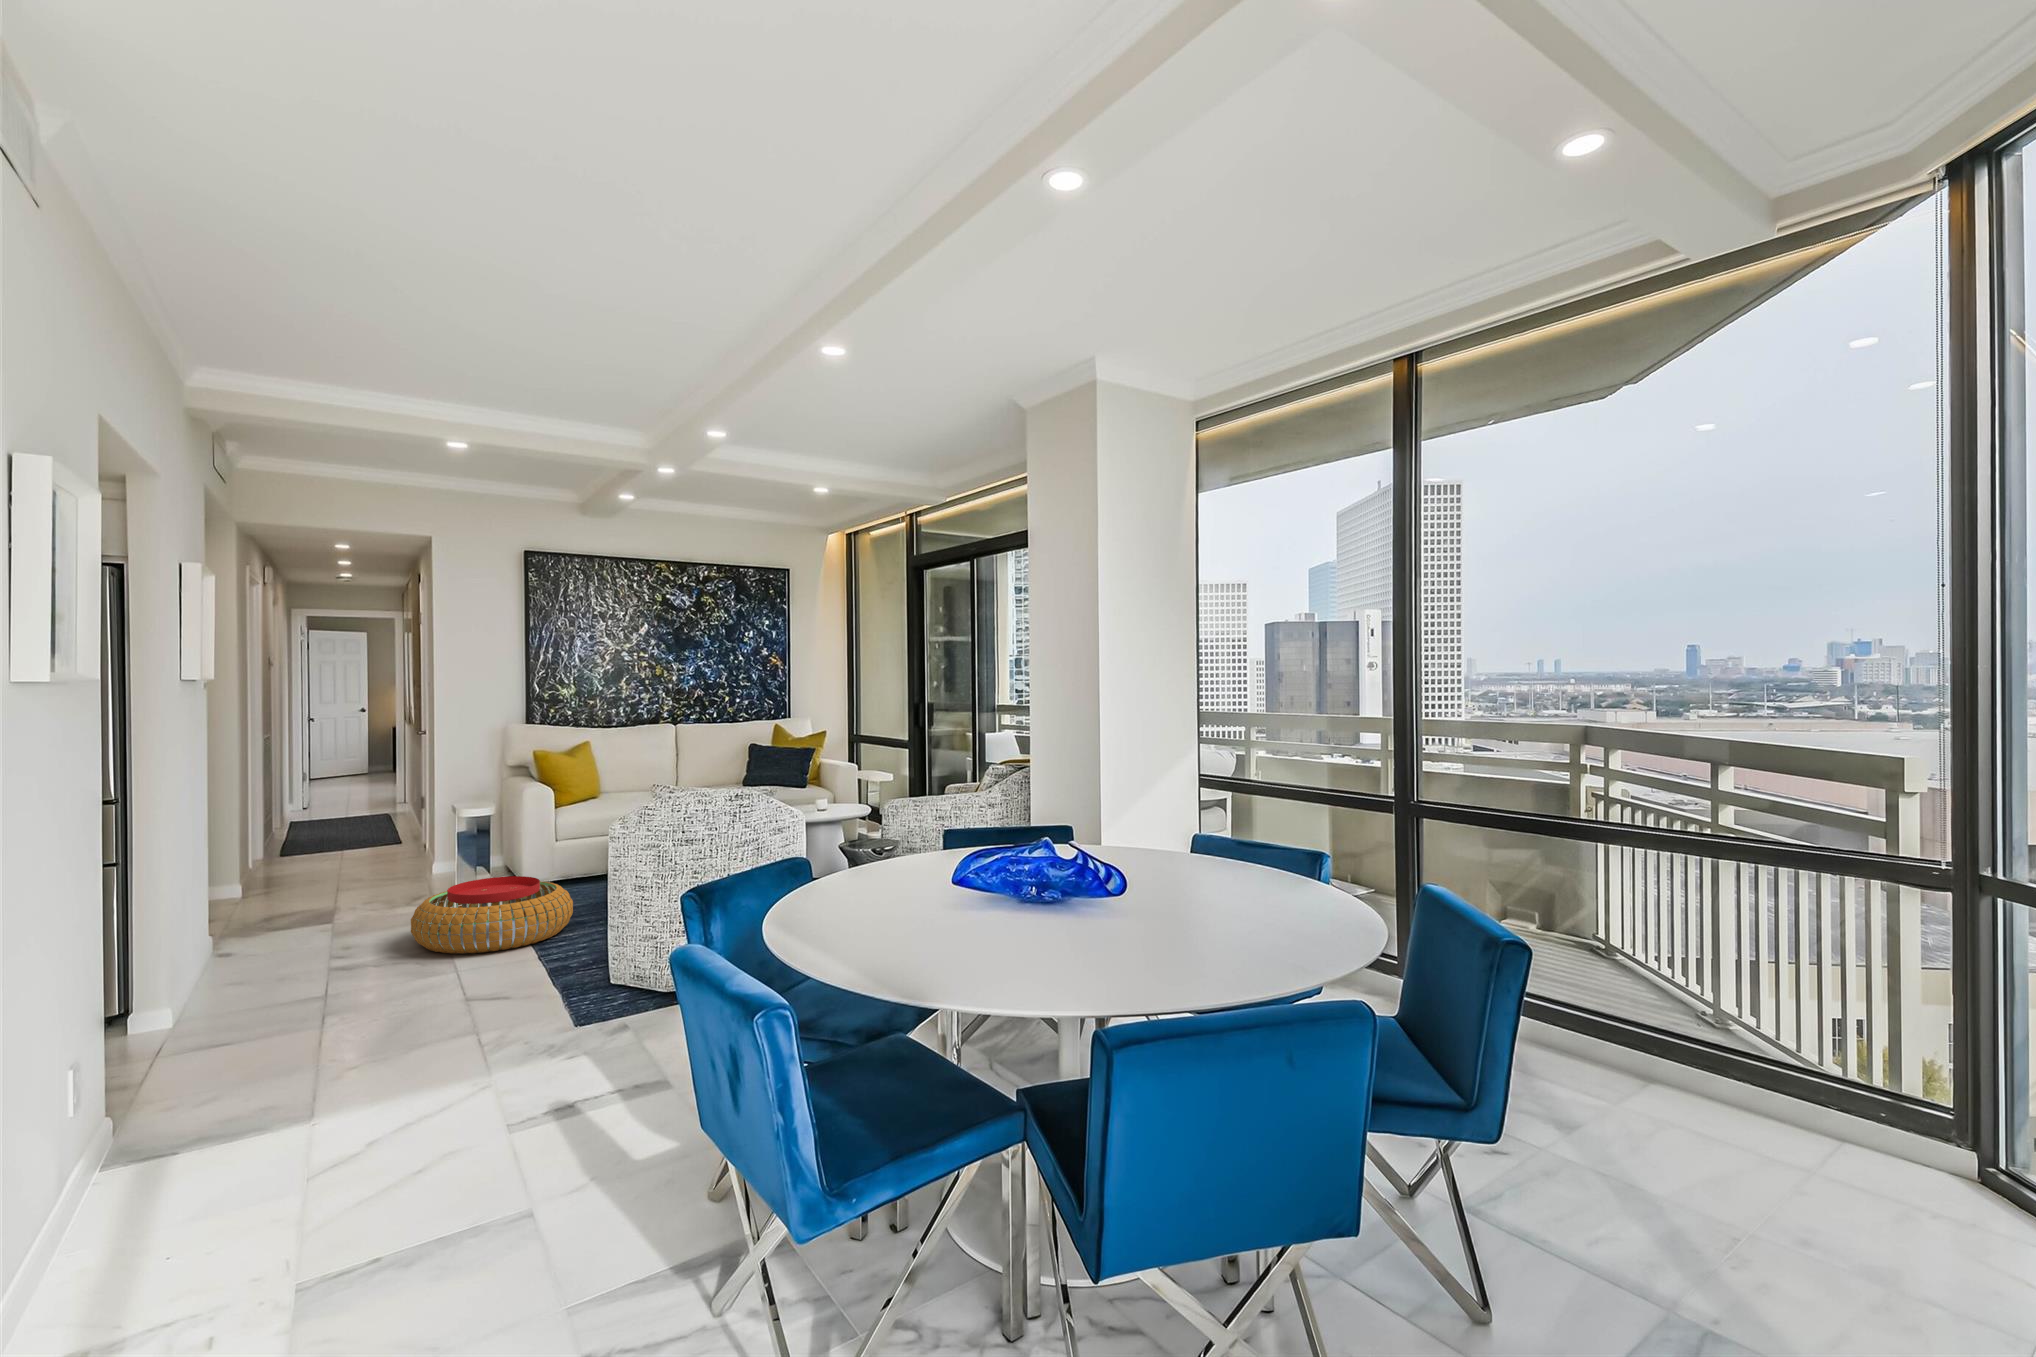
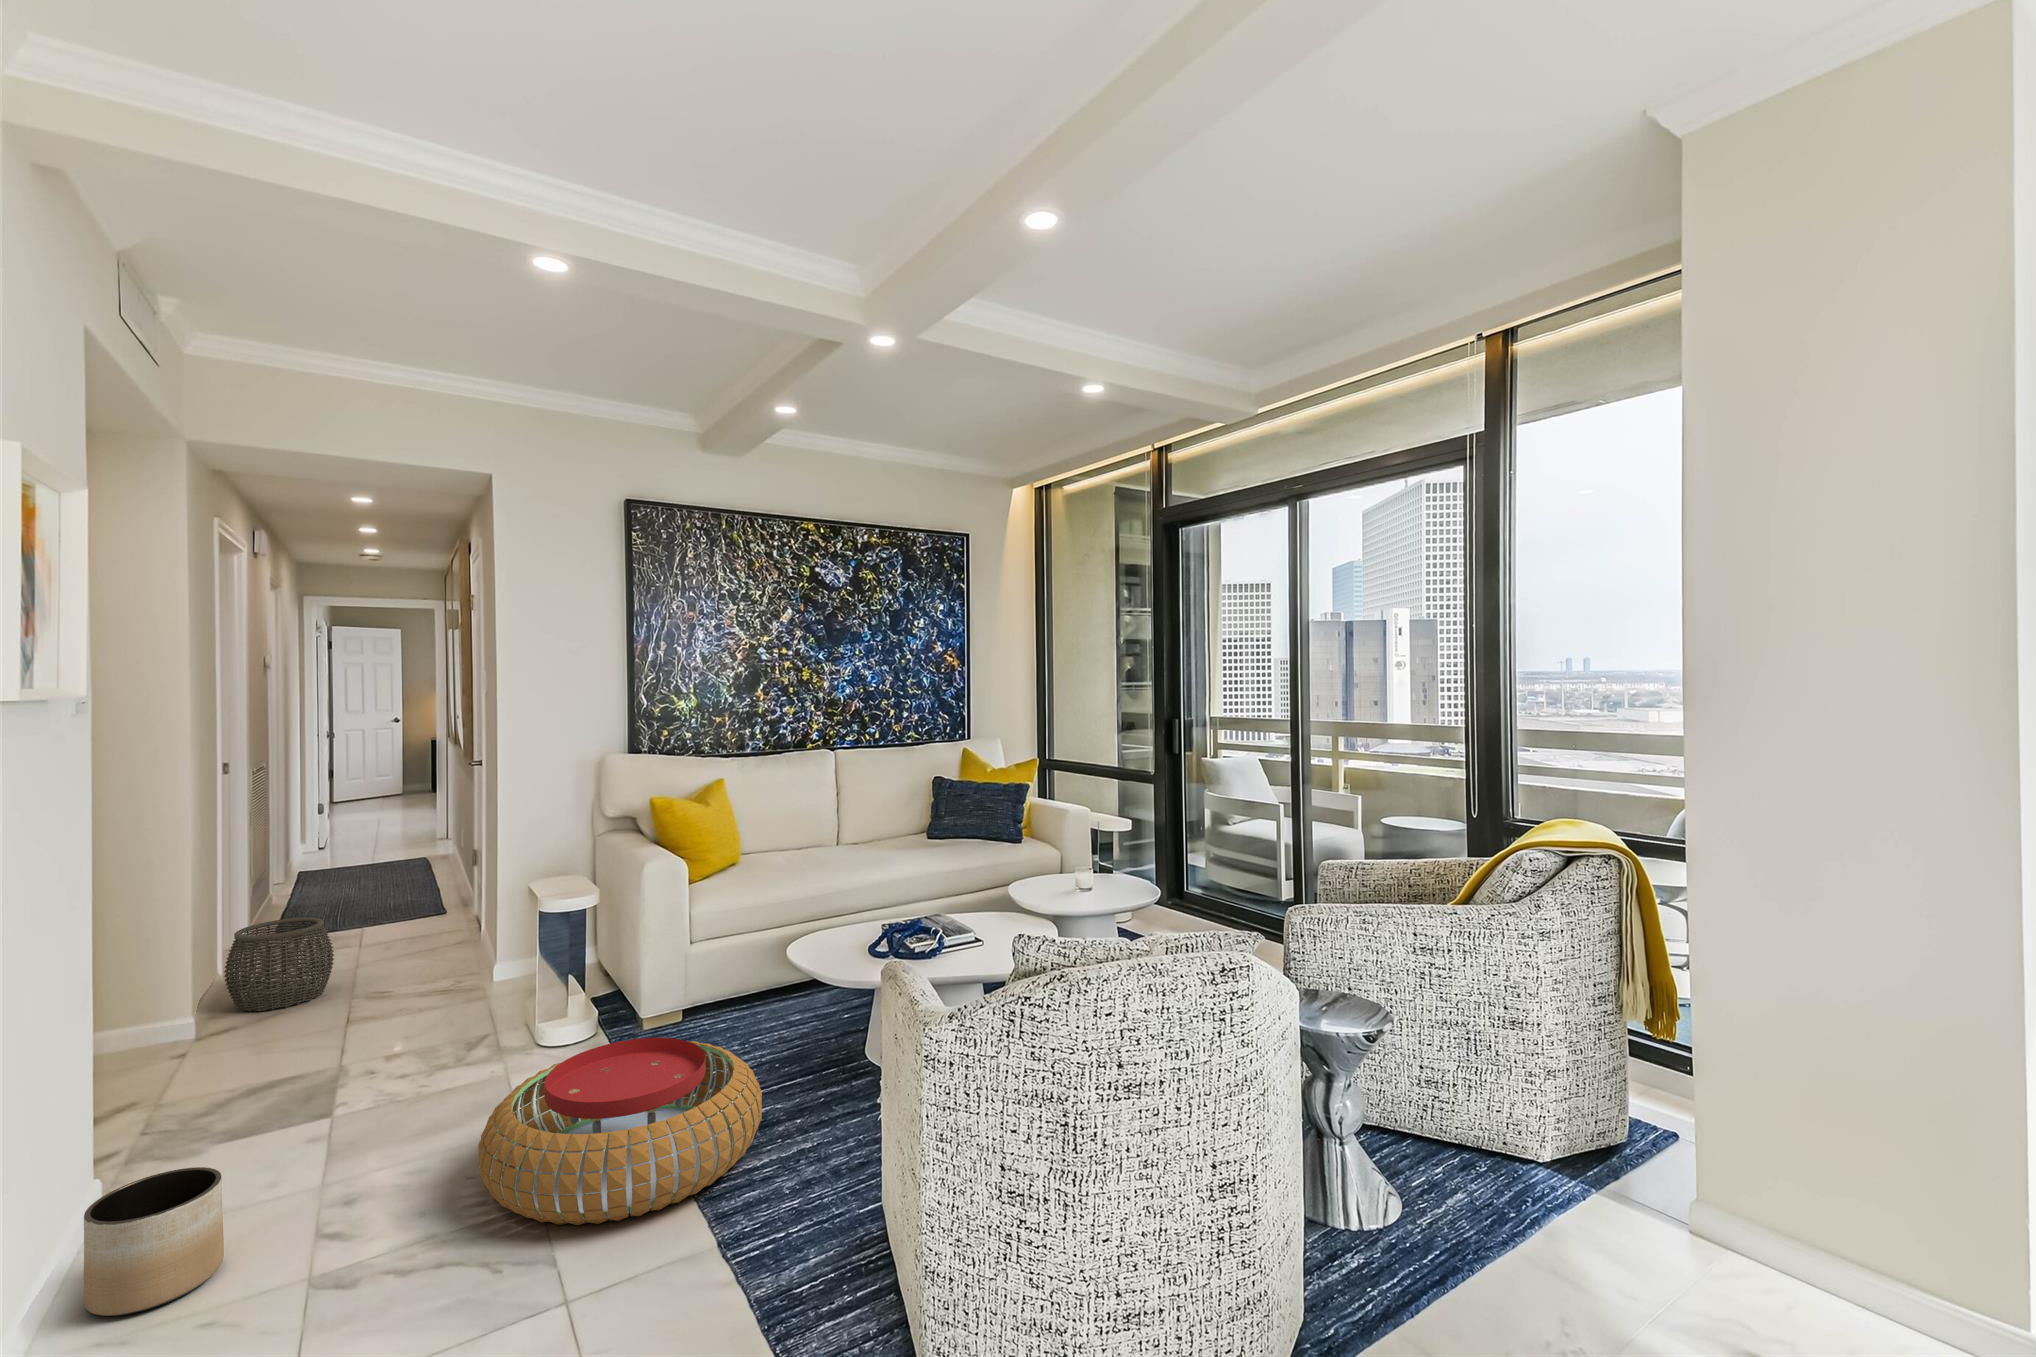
woven basket: none [254,830,324,887] -> present [224,918,334,1011]
planter: none [216,918,280,976] -> present [84,1167,224,1316]

